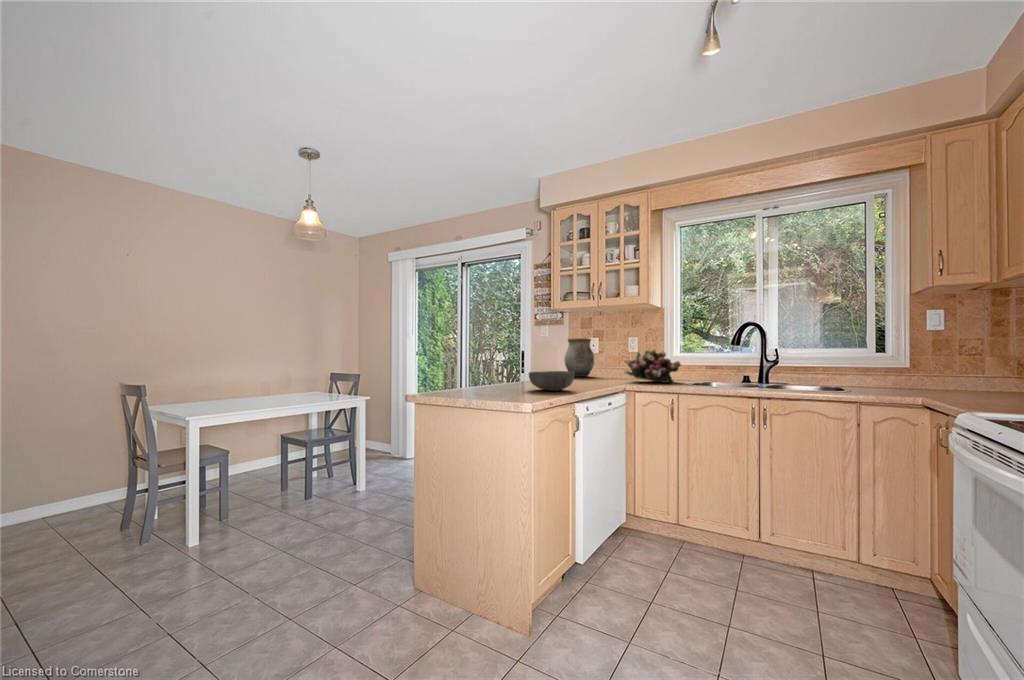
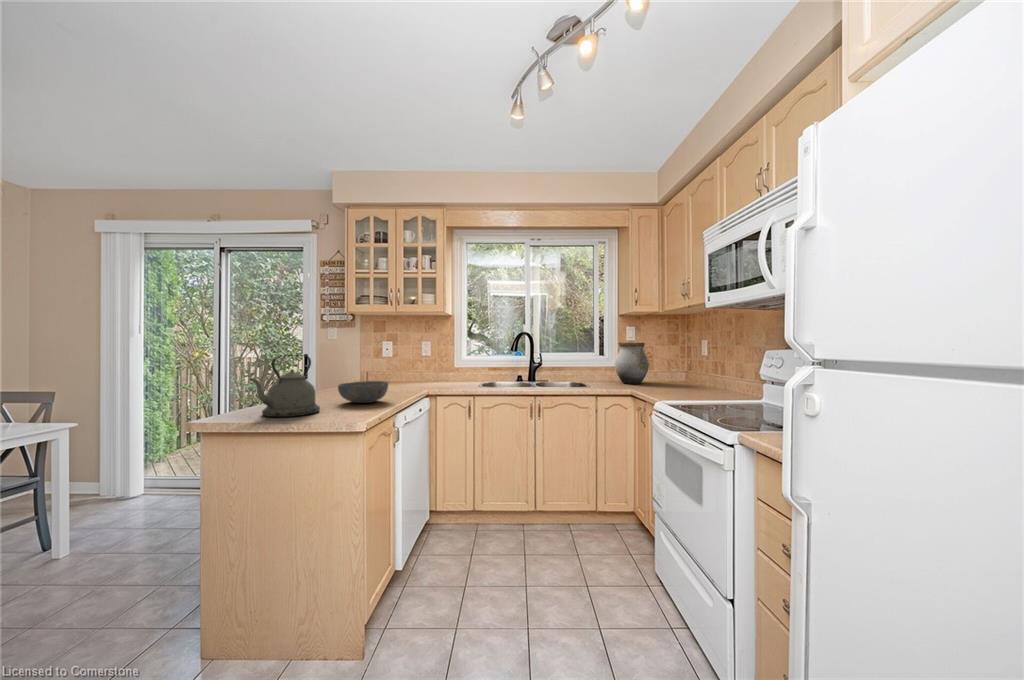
vase: present [564,338,594,377] -> present [615,343,649,384]
kettle: none [453,342,509,395] -> present [250,355,320,417]
flower arrangement: present [624,349,681,383] -> none [423,354,472,384]

